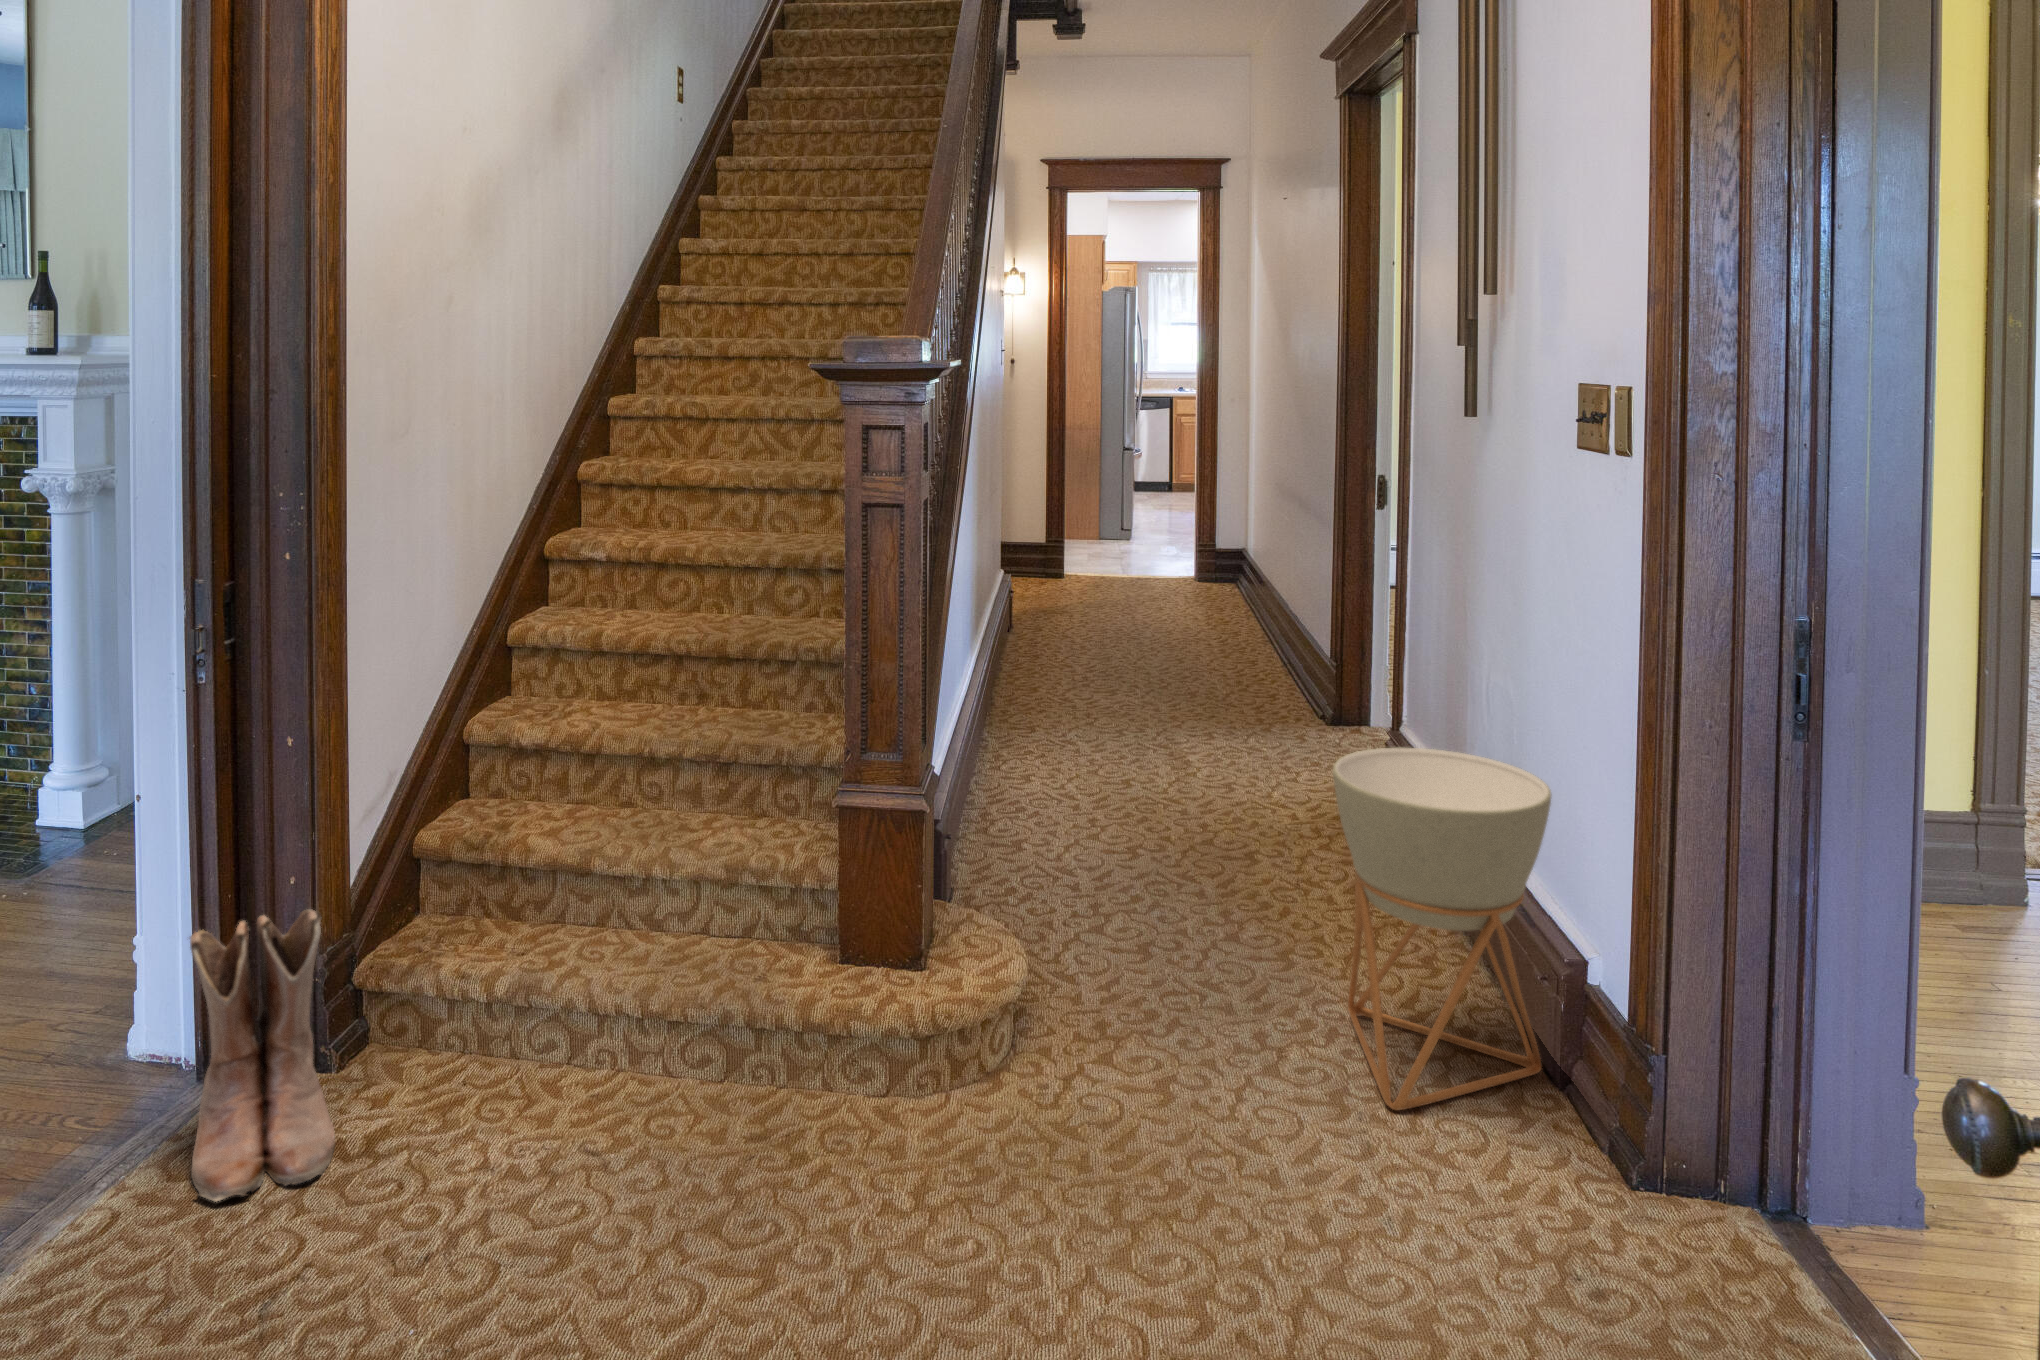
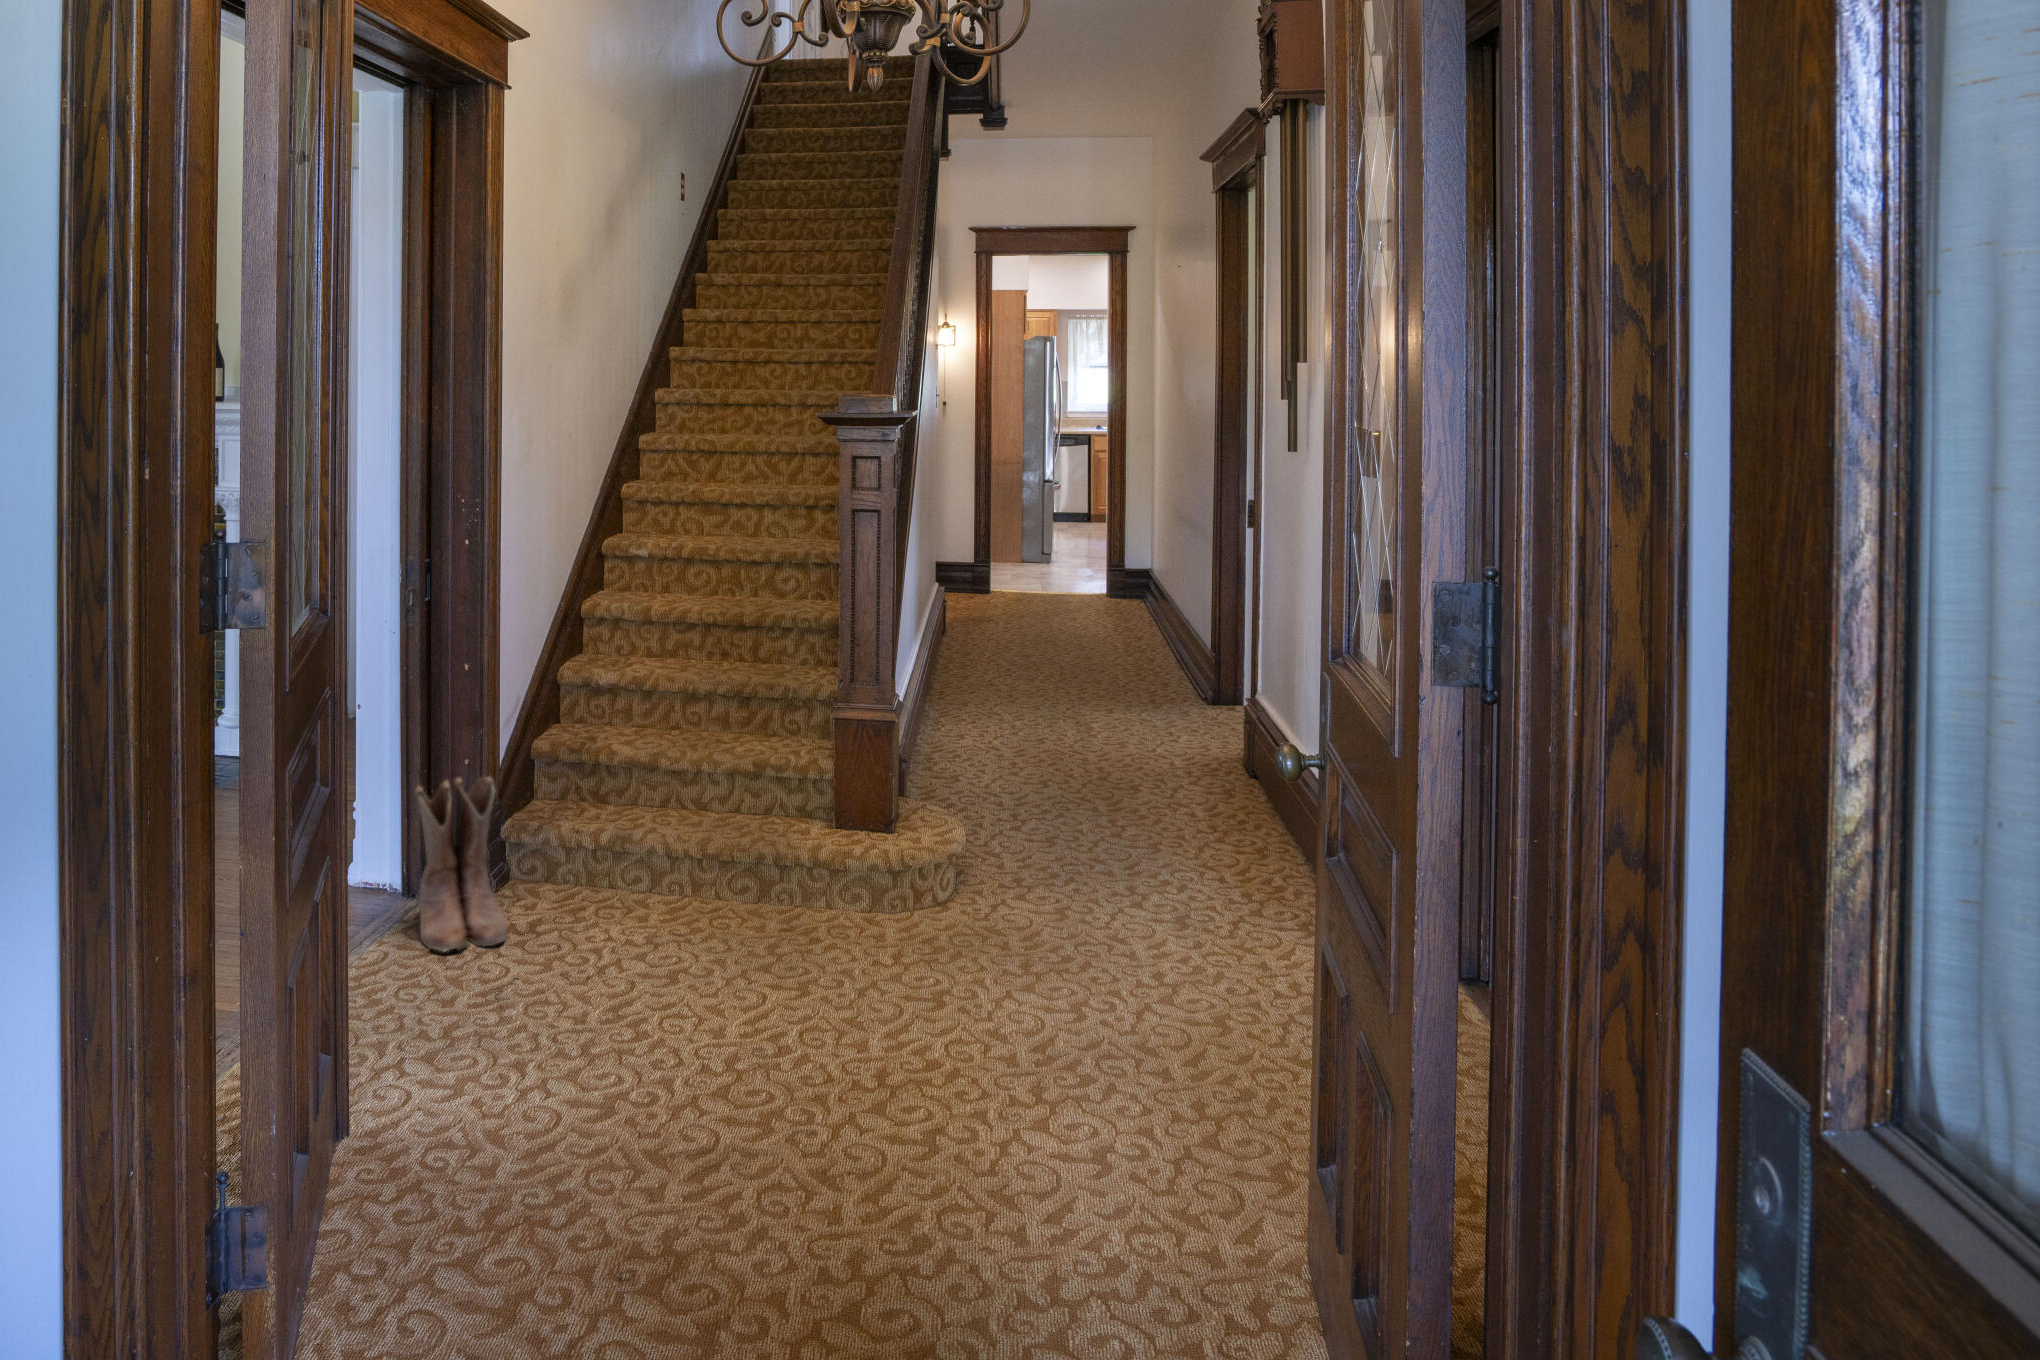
planter: present [1333,748,1551,1110] -> none [1181,686,1333,927]

